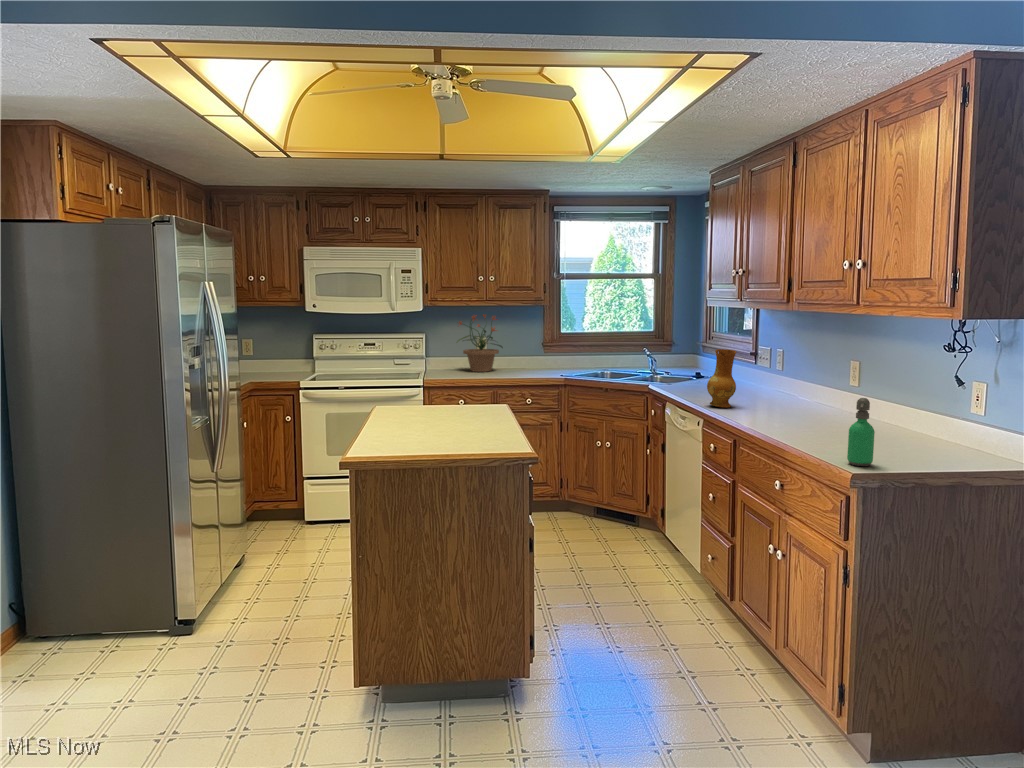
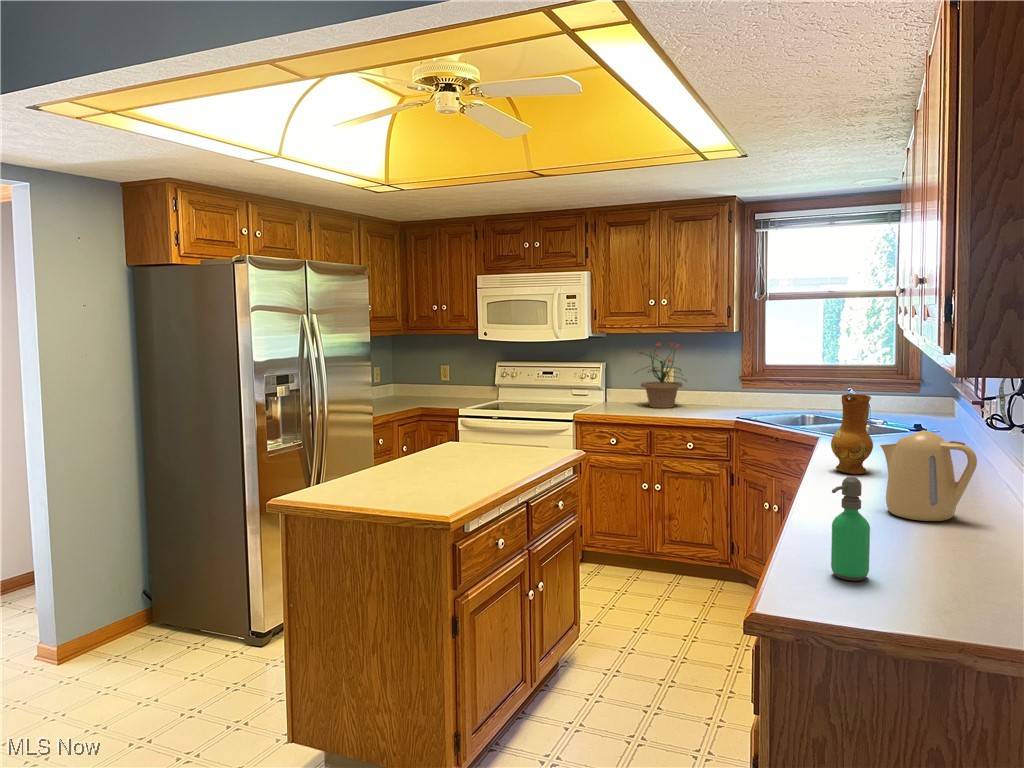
kettle: none [787,370,852,430] -> present [880,430,977,521]

